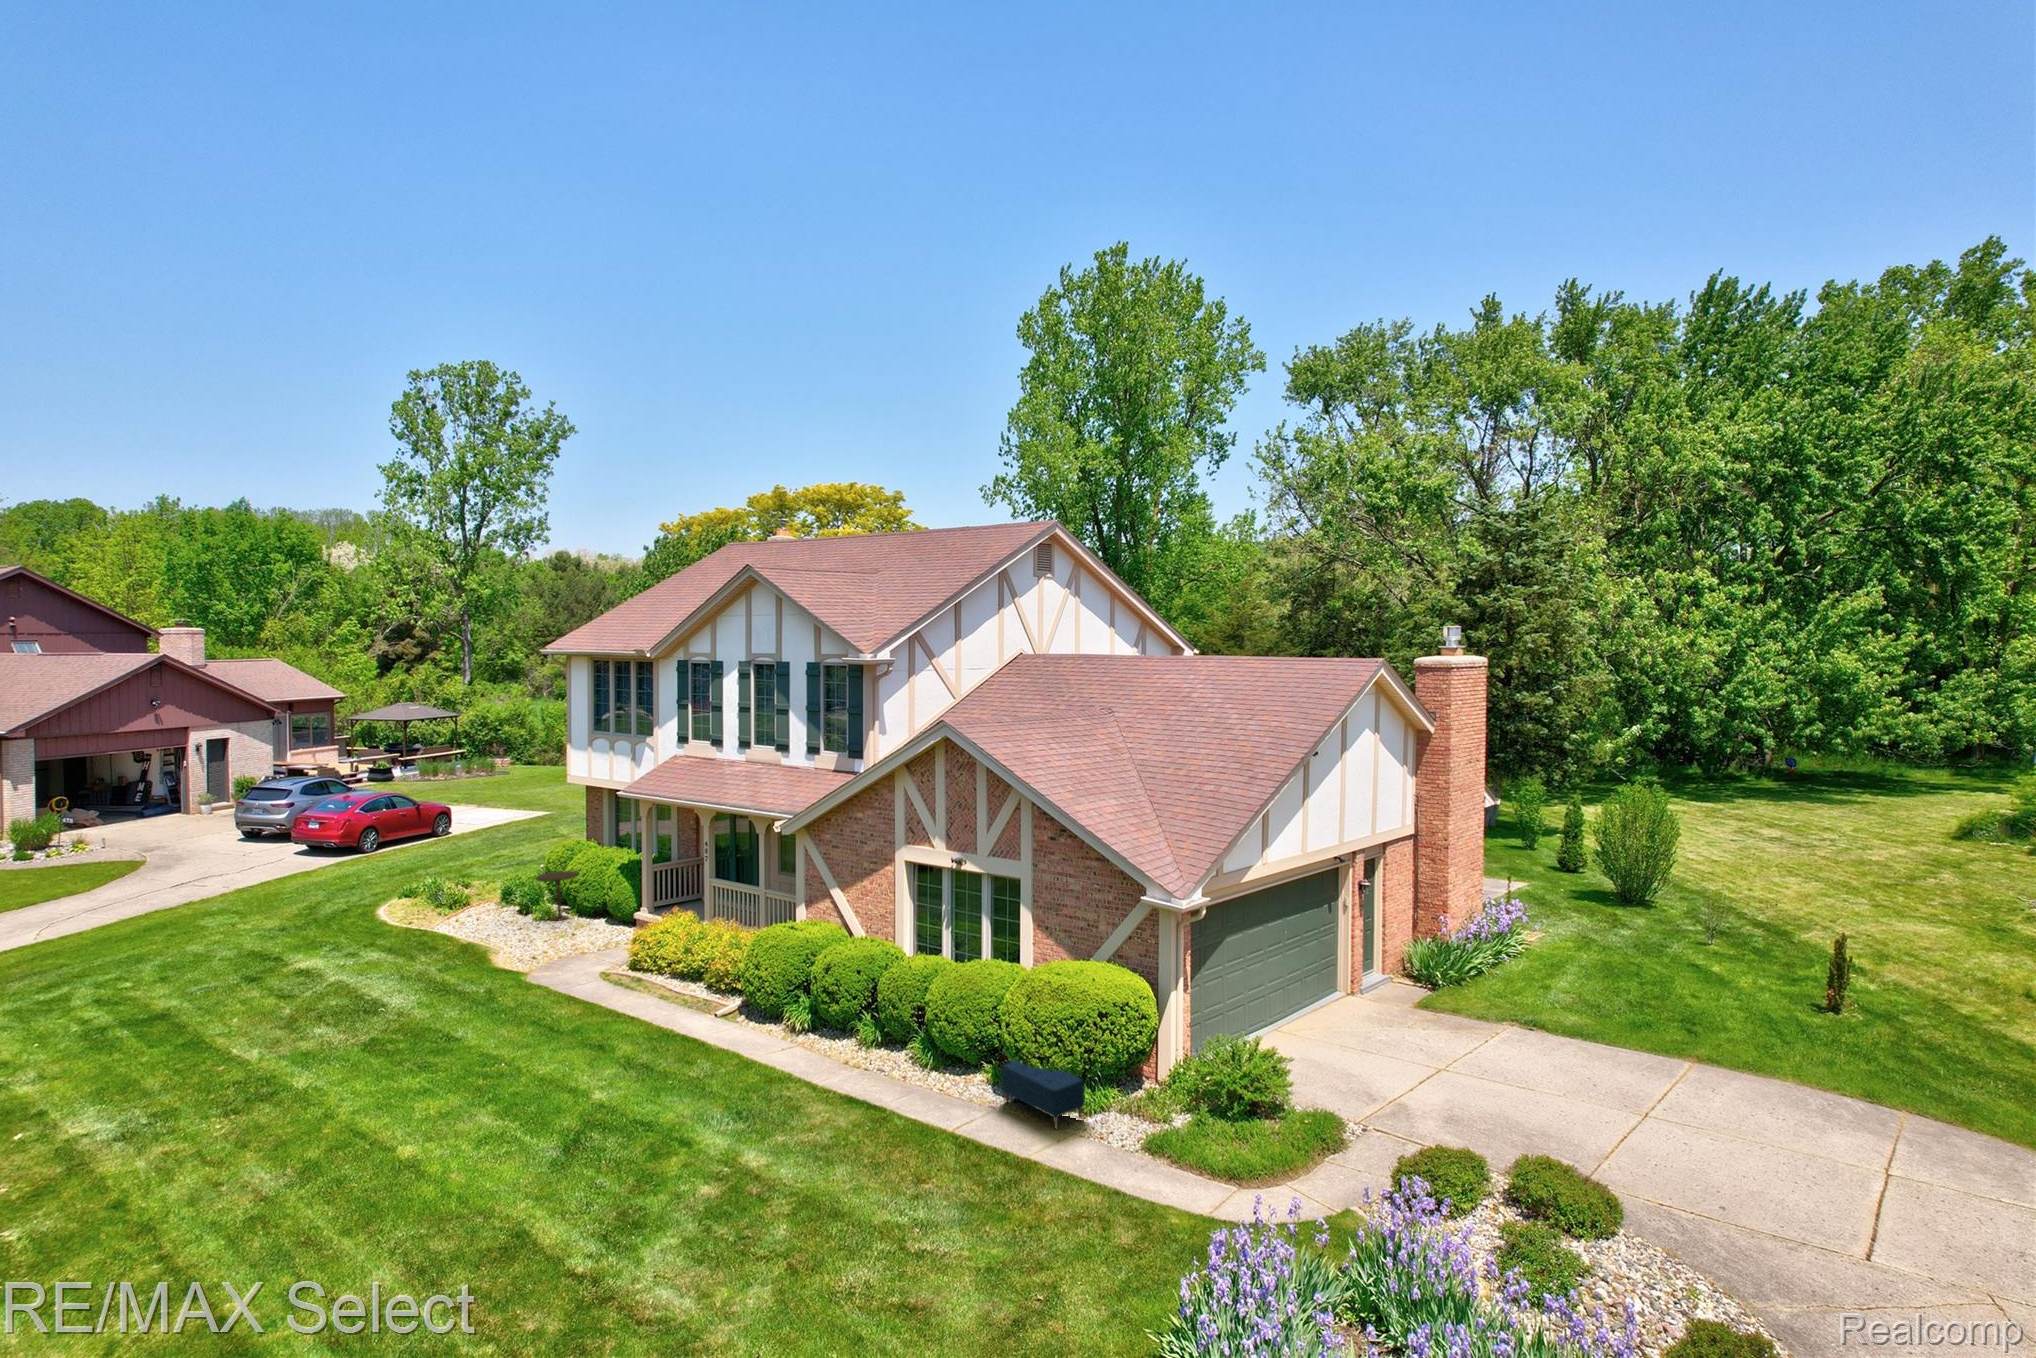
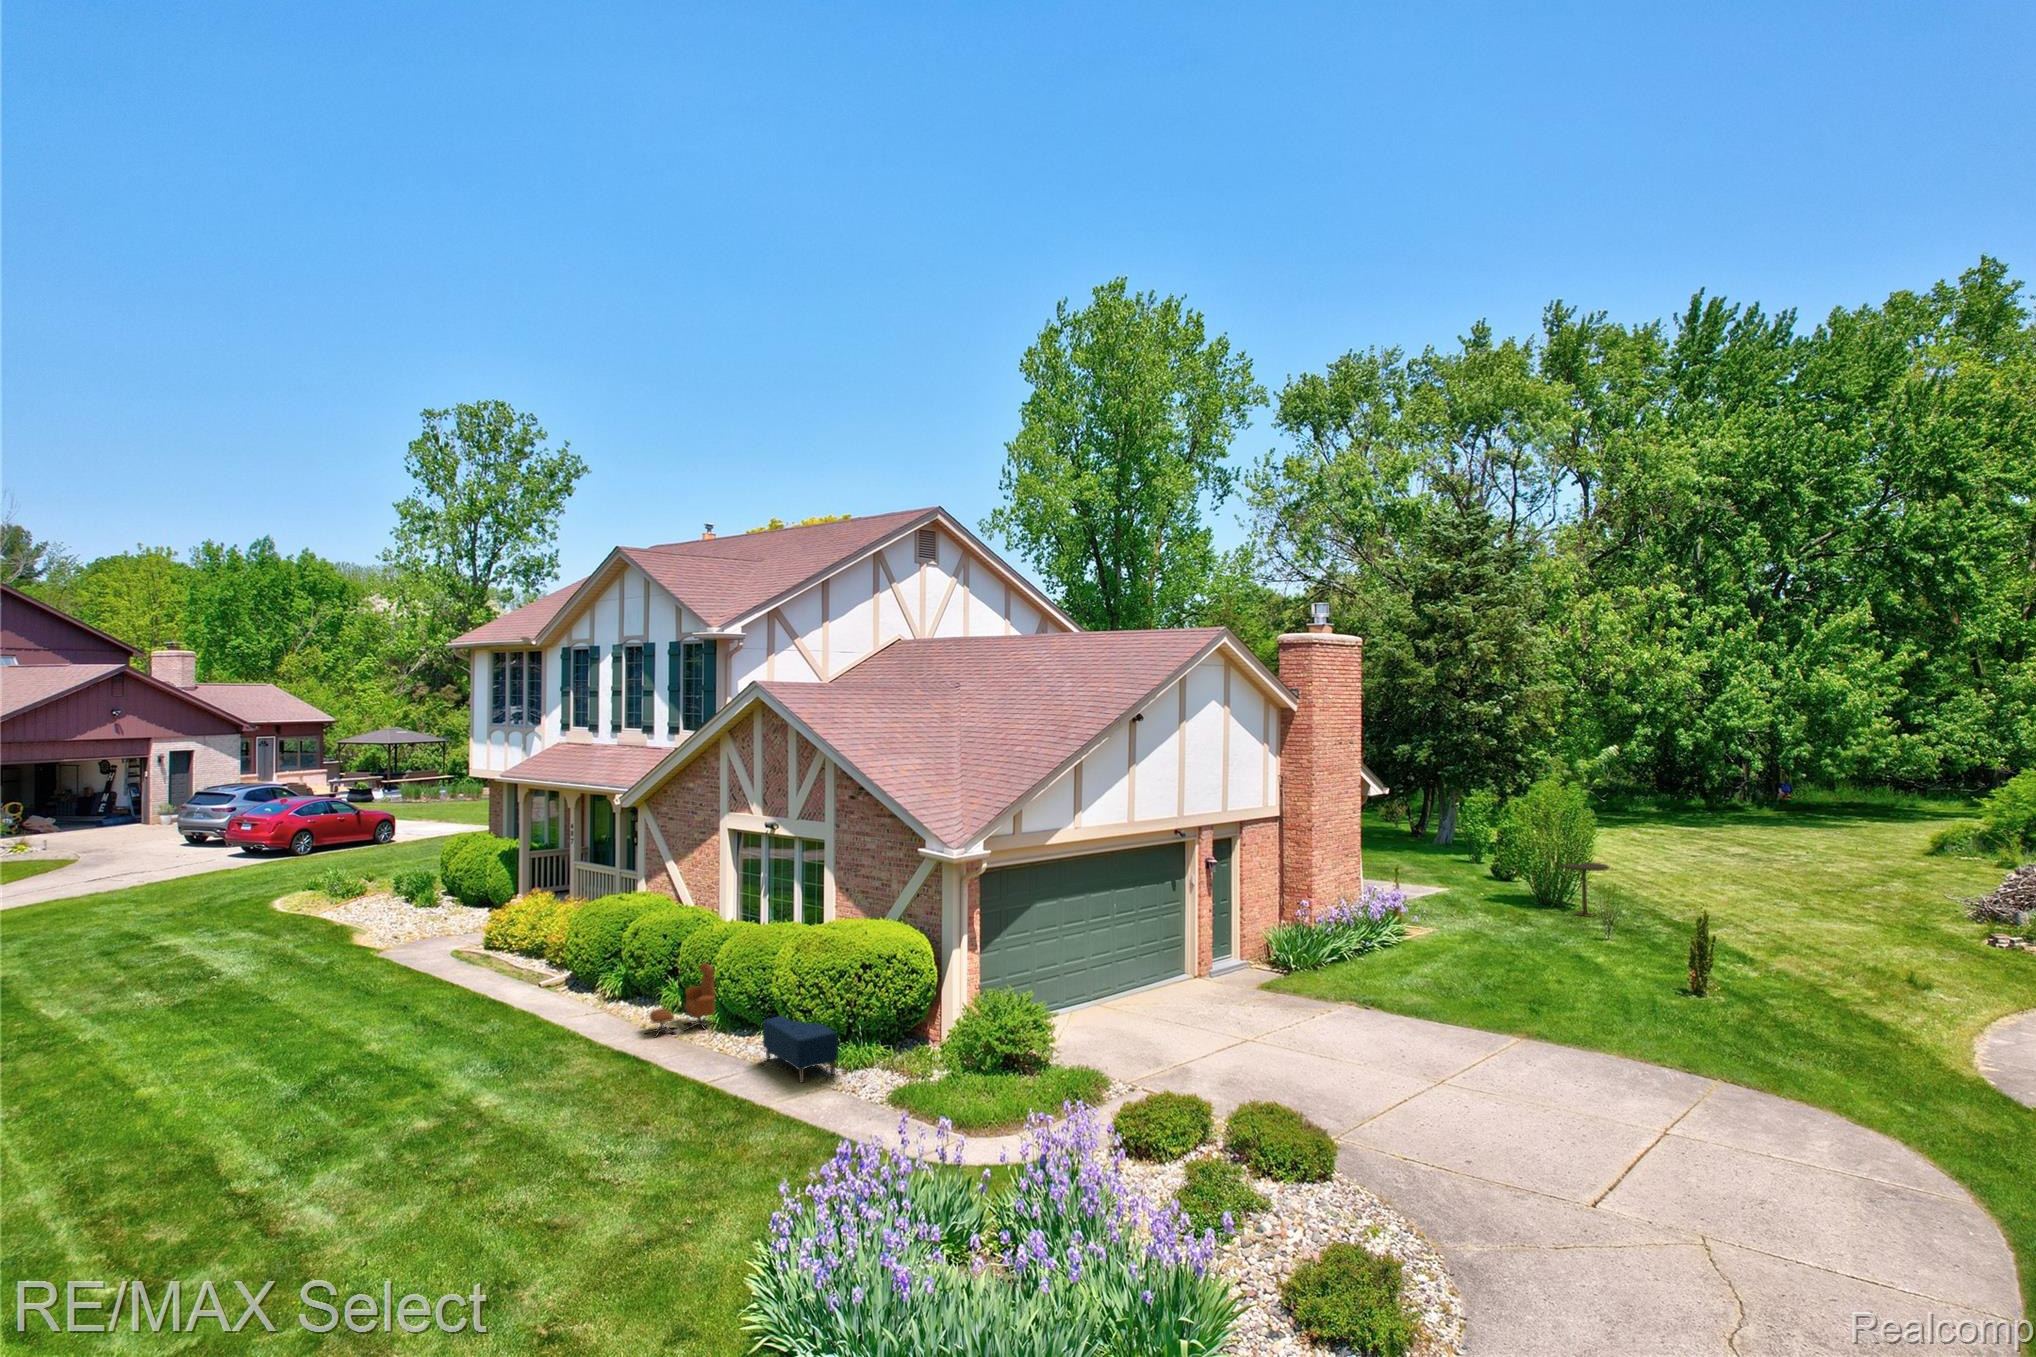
pedestal table: present [536,870,579,921] -> present [1561,861,1609,917]
lounge chair: none [867,1002,932,1078] -> present [647,962,716,1037]

